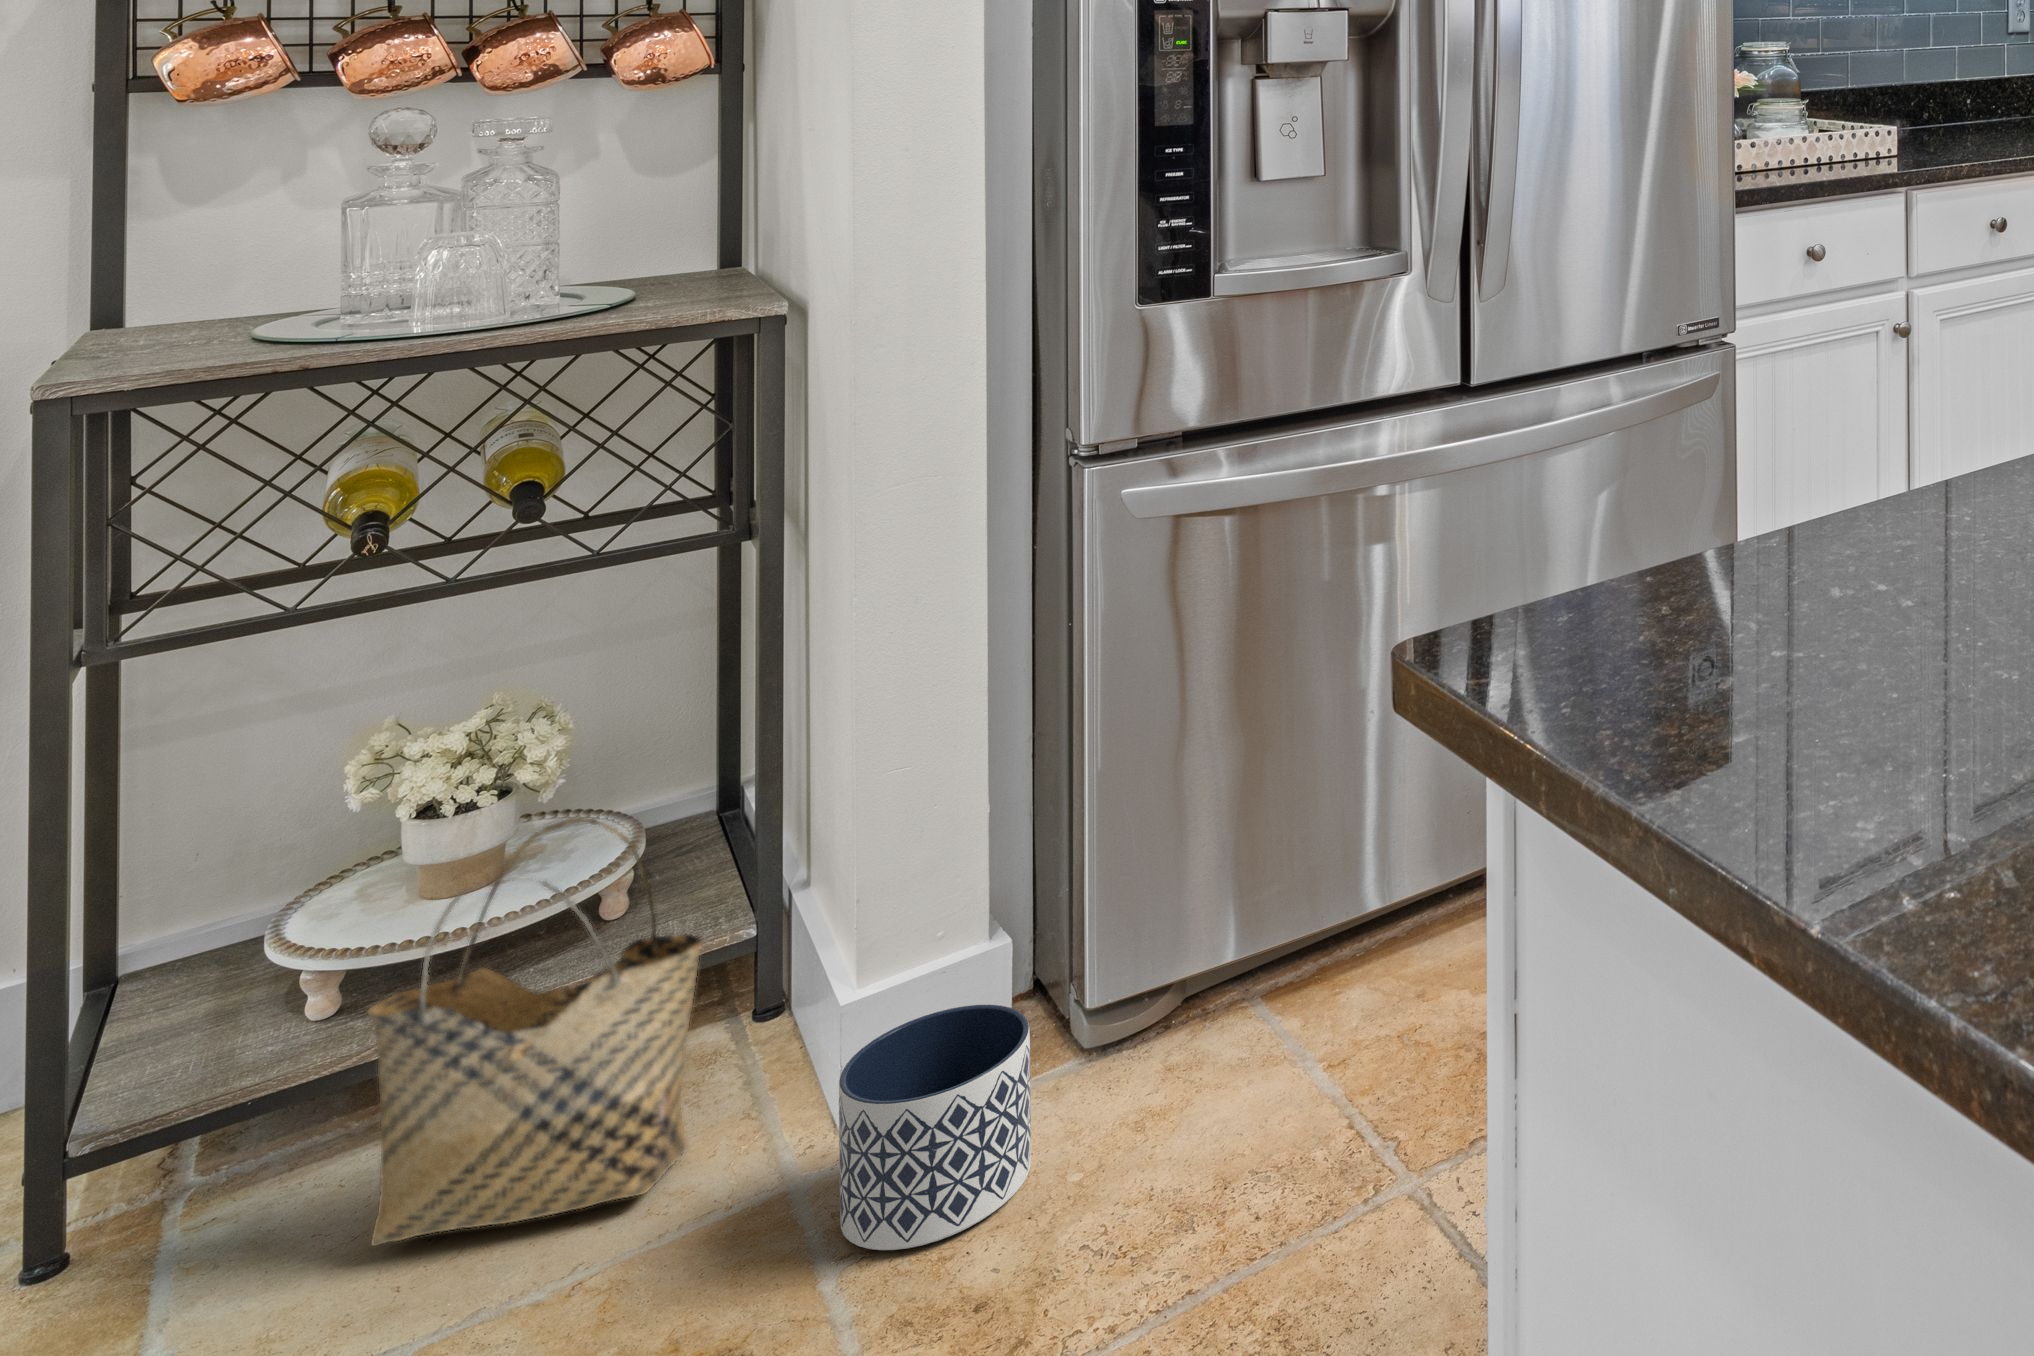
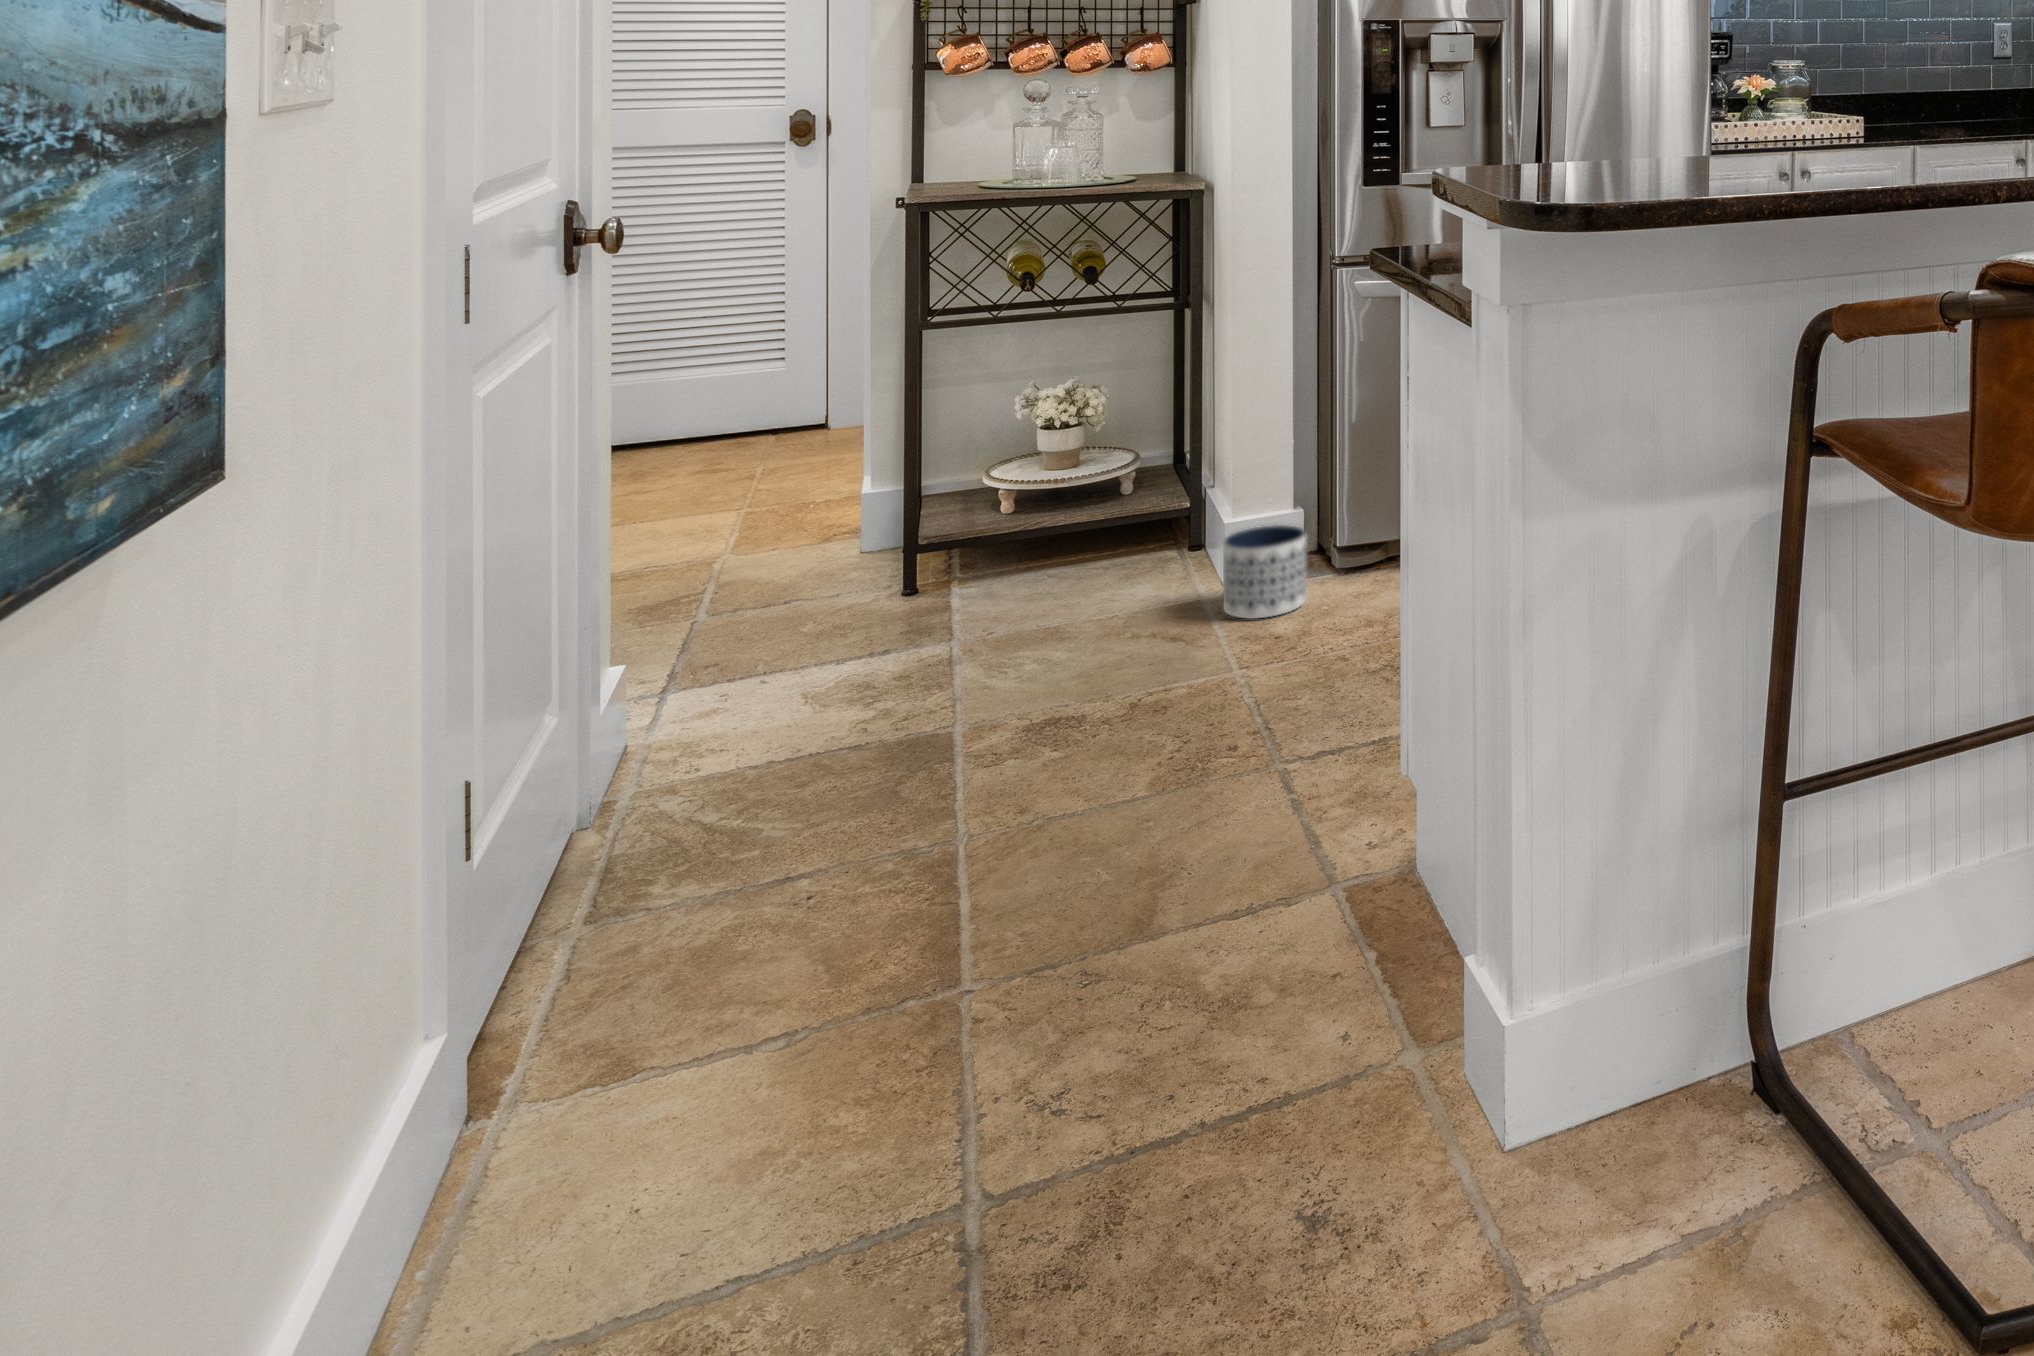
woven basket: present [368,818,703,1246] -> none [1032,421,1166,596]

